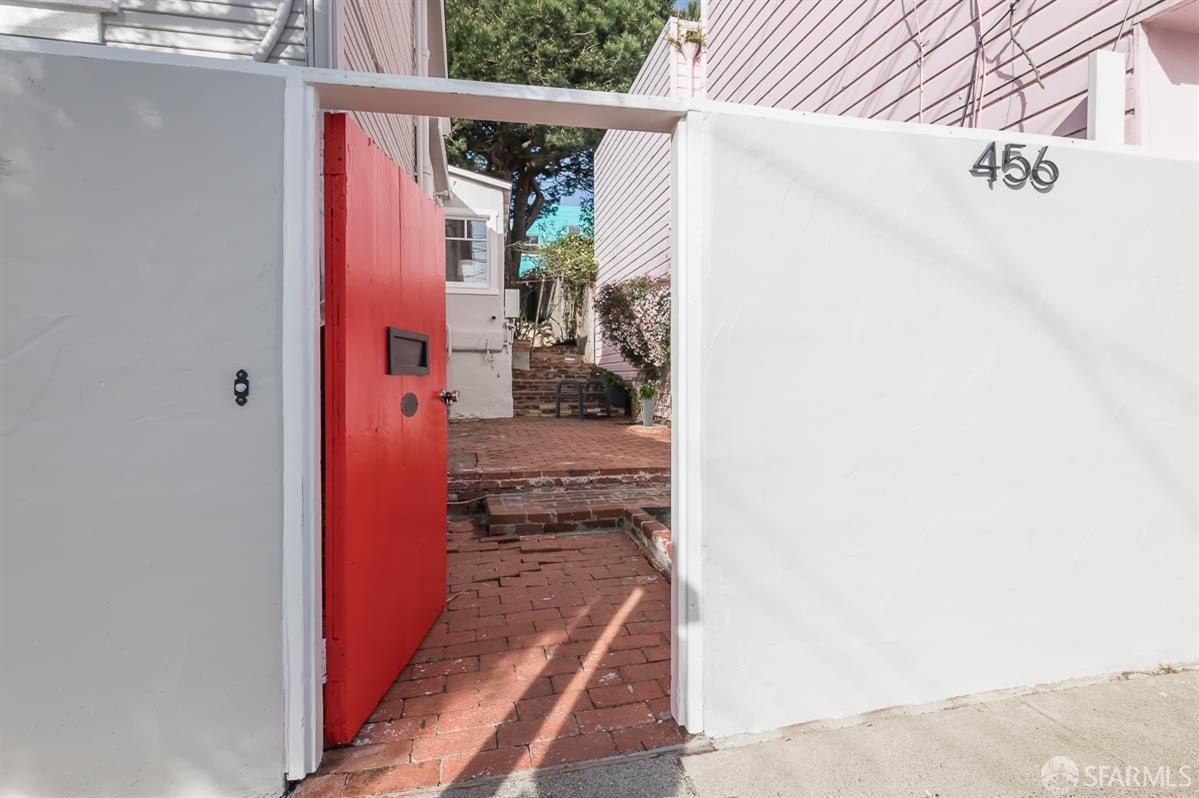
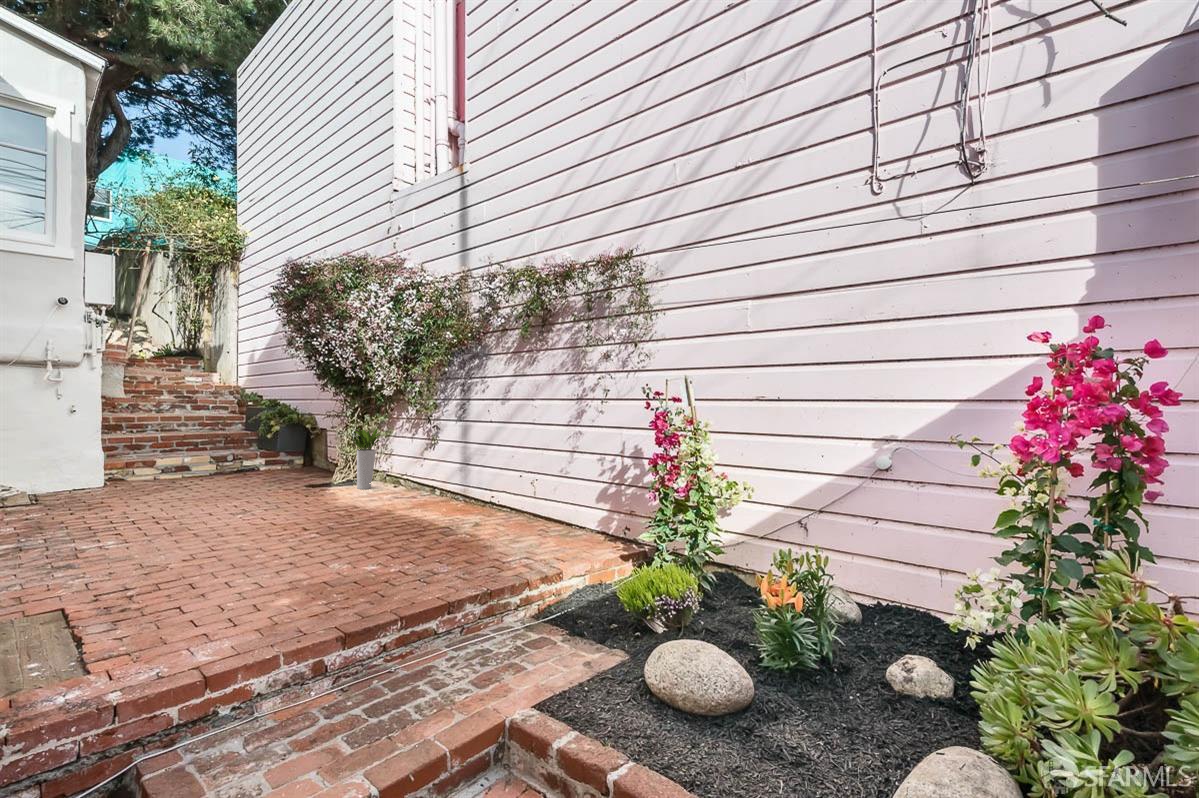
bench: present [555,379,611,419] -> none [189,414,285,481]

